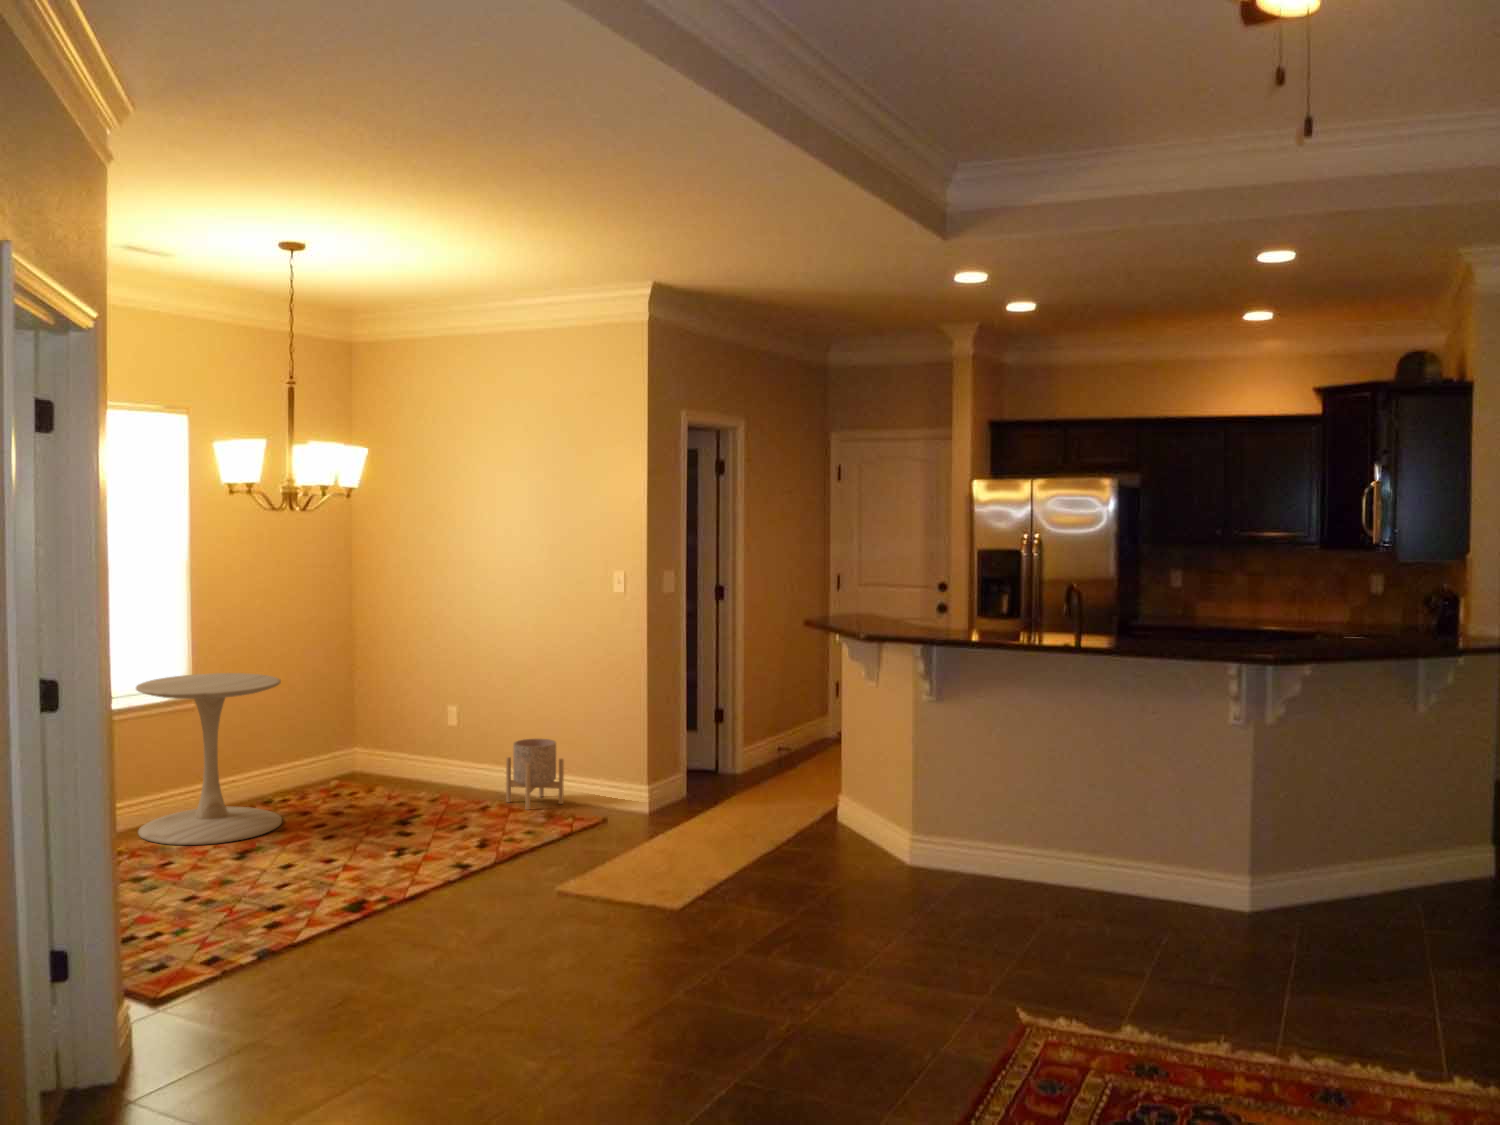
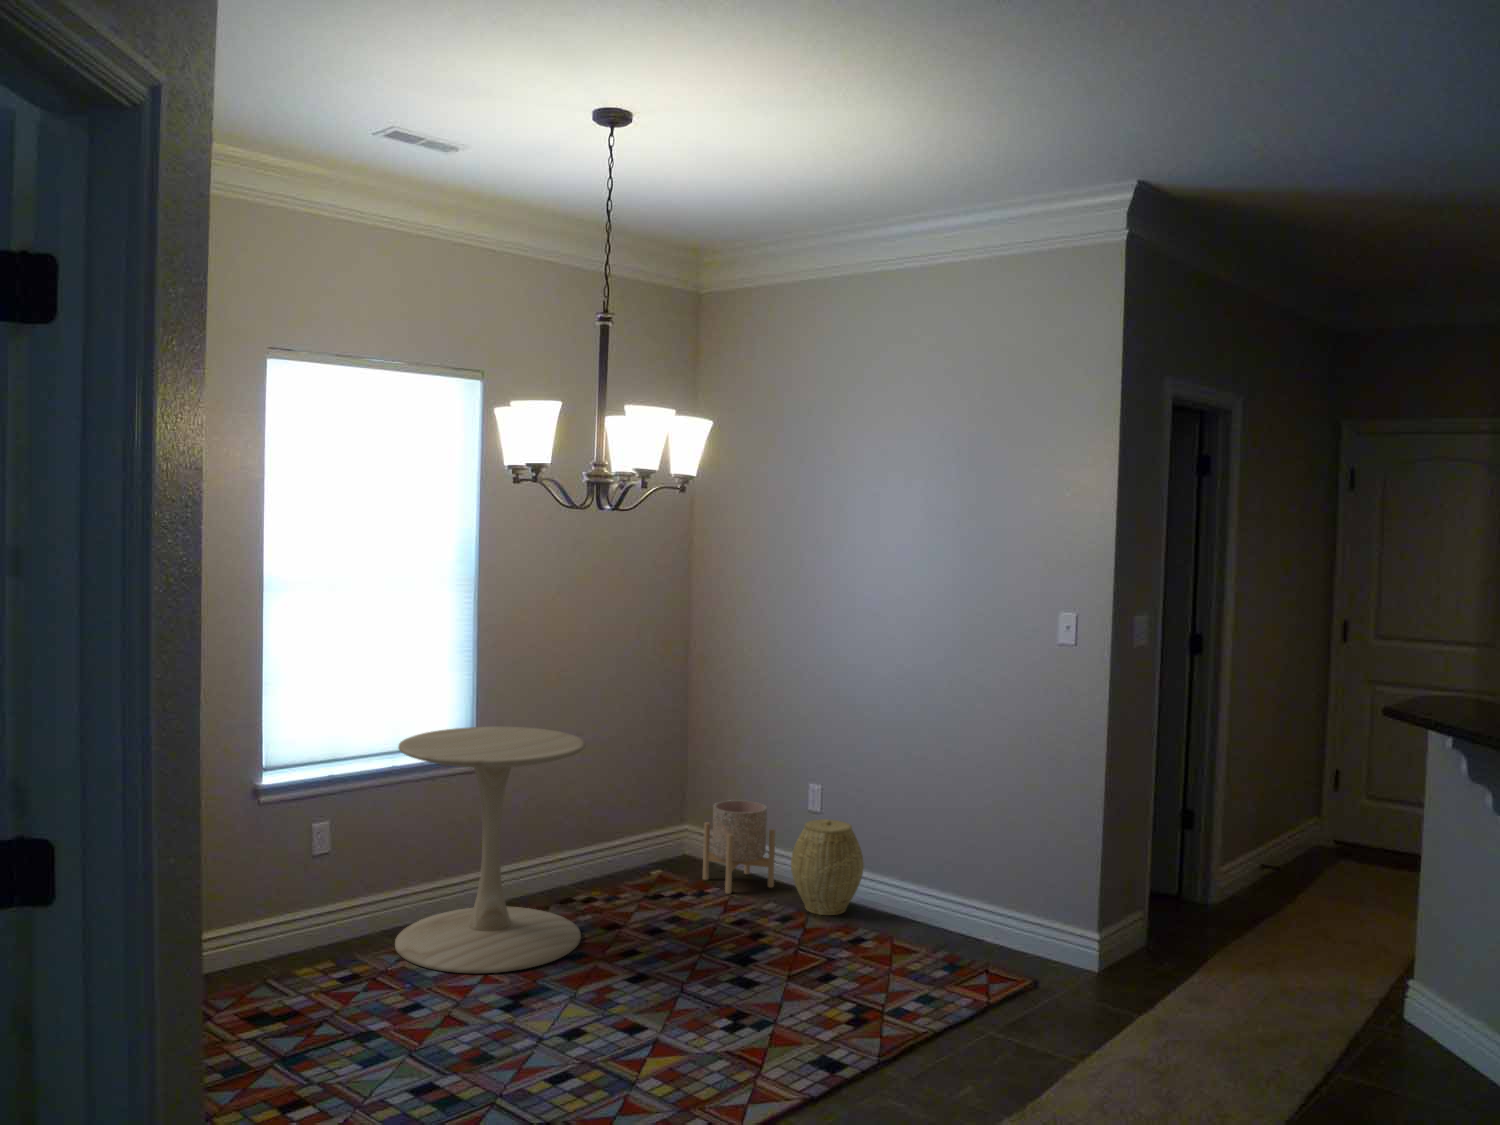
woven basket: none [438,729,492,796] -> present [791,819,864,915]
planter: present [506,739,564,810] -> present [703,800,775,894]

